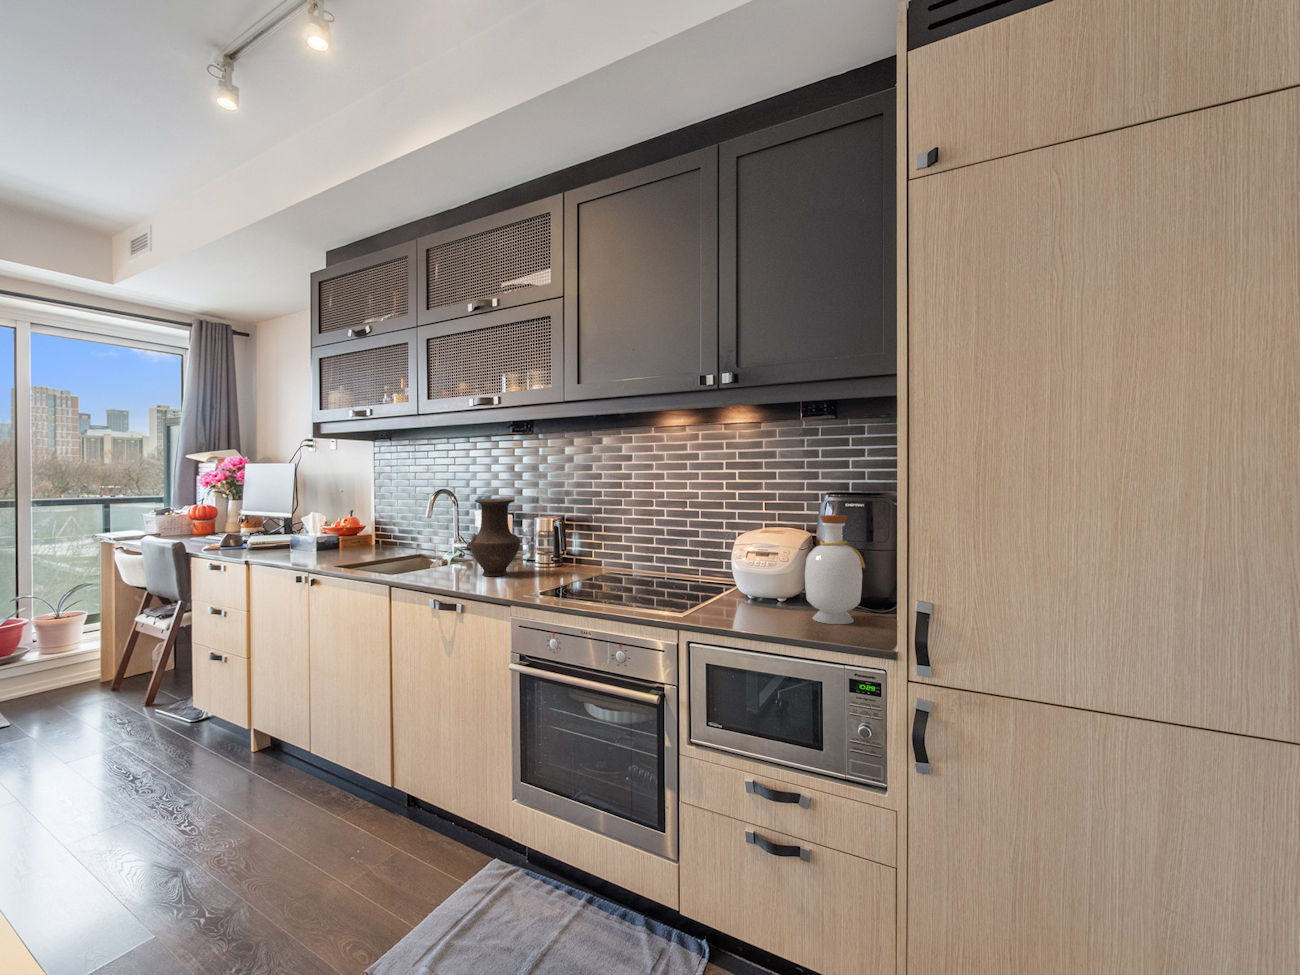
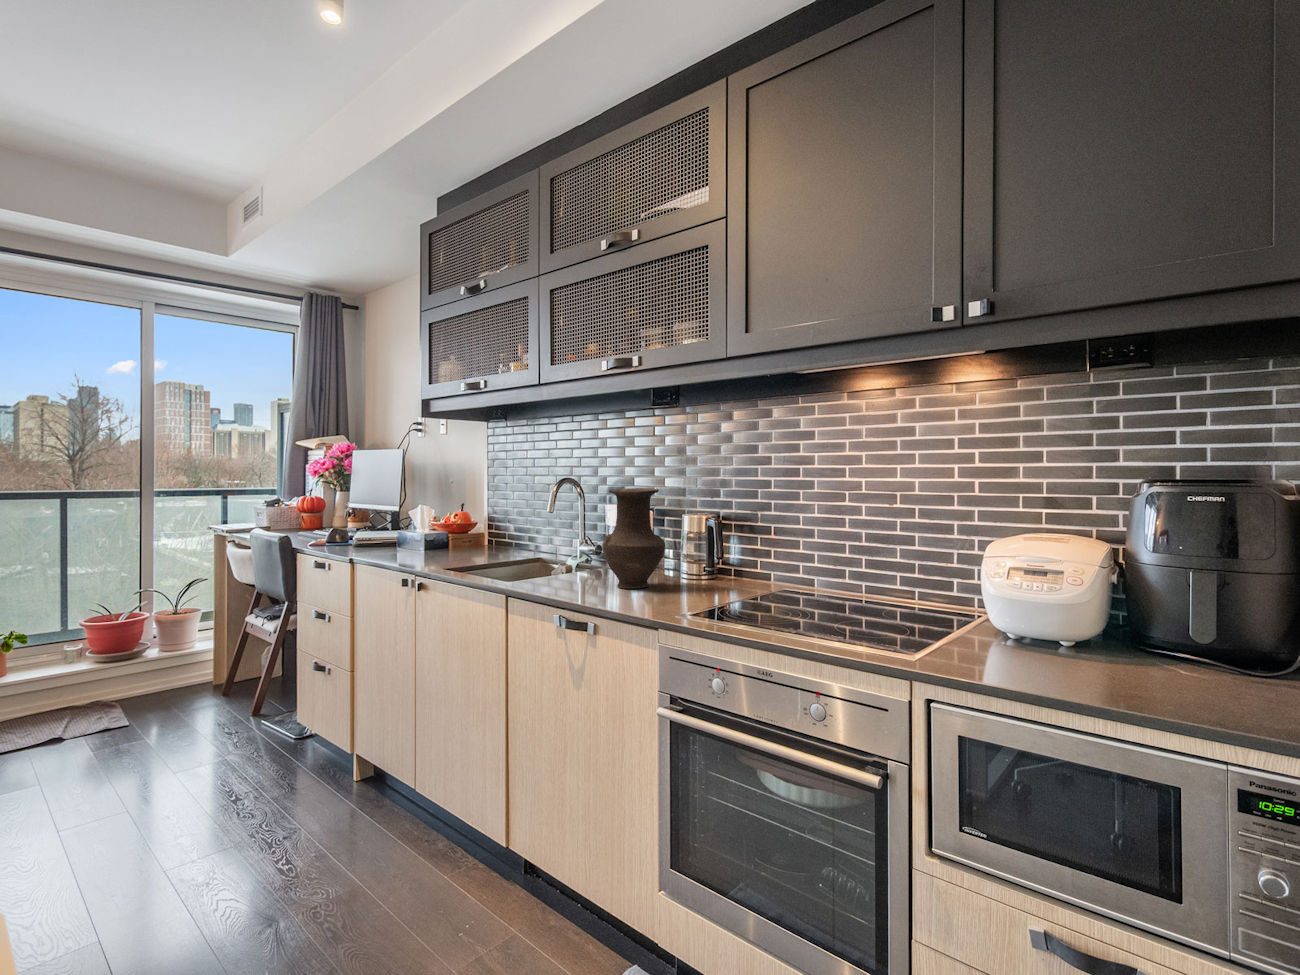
bottle: present [805,515,865,624] -> none [1119,514,1239,691]

